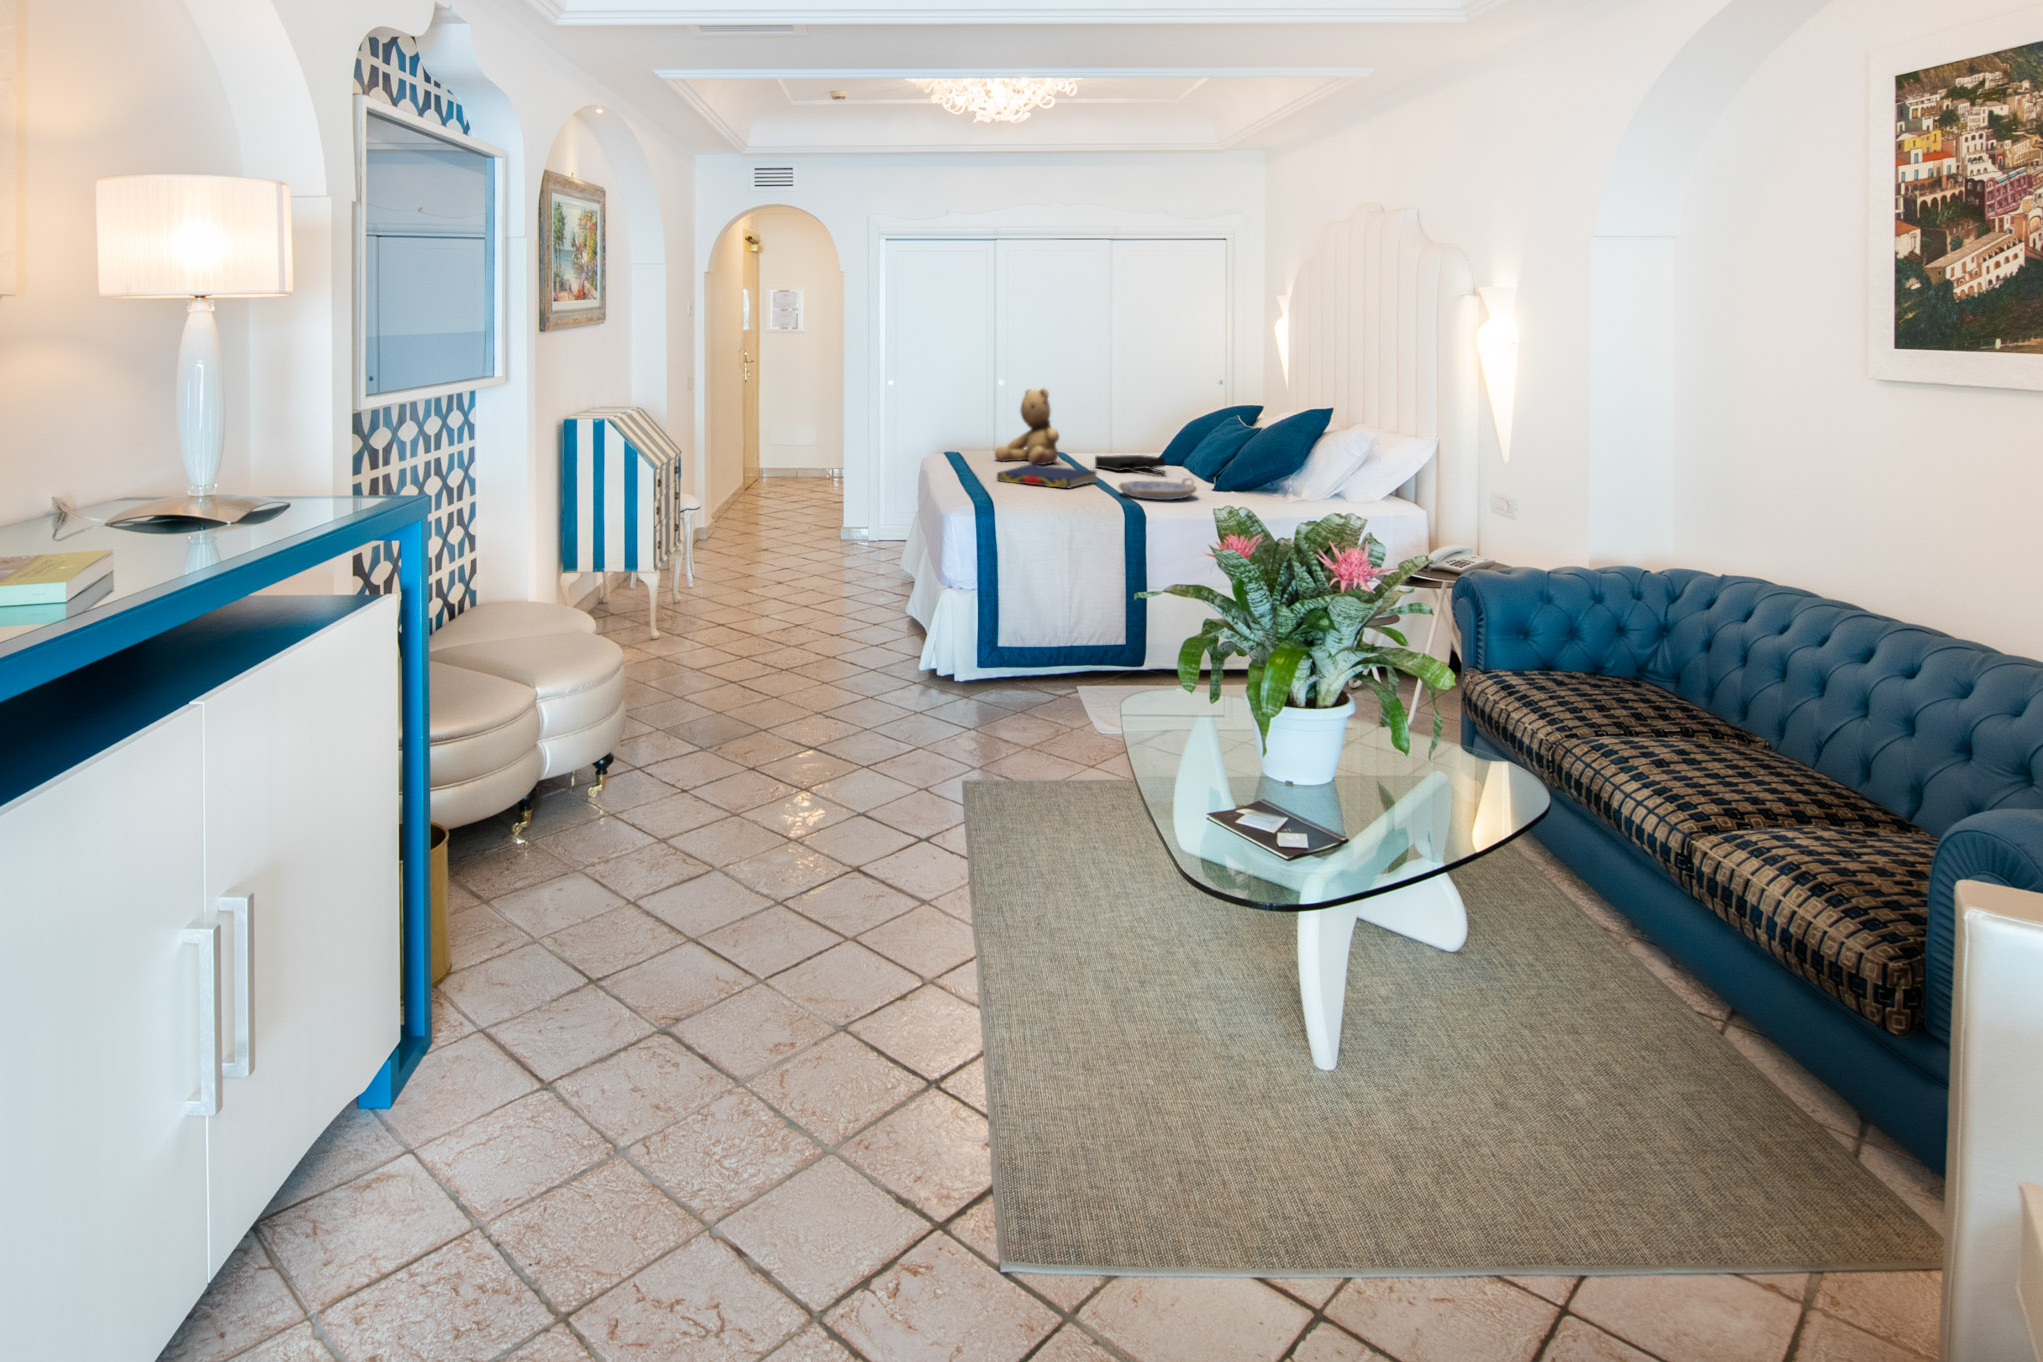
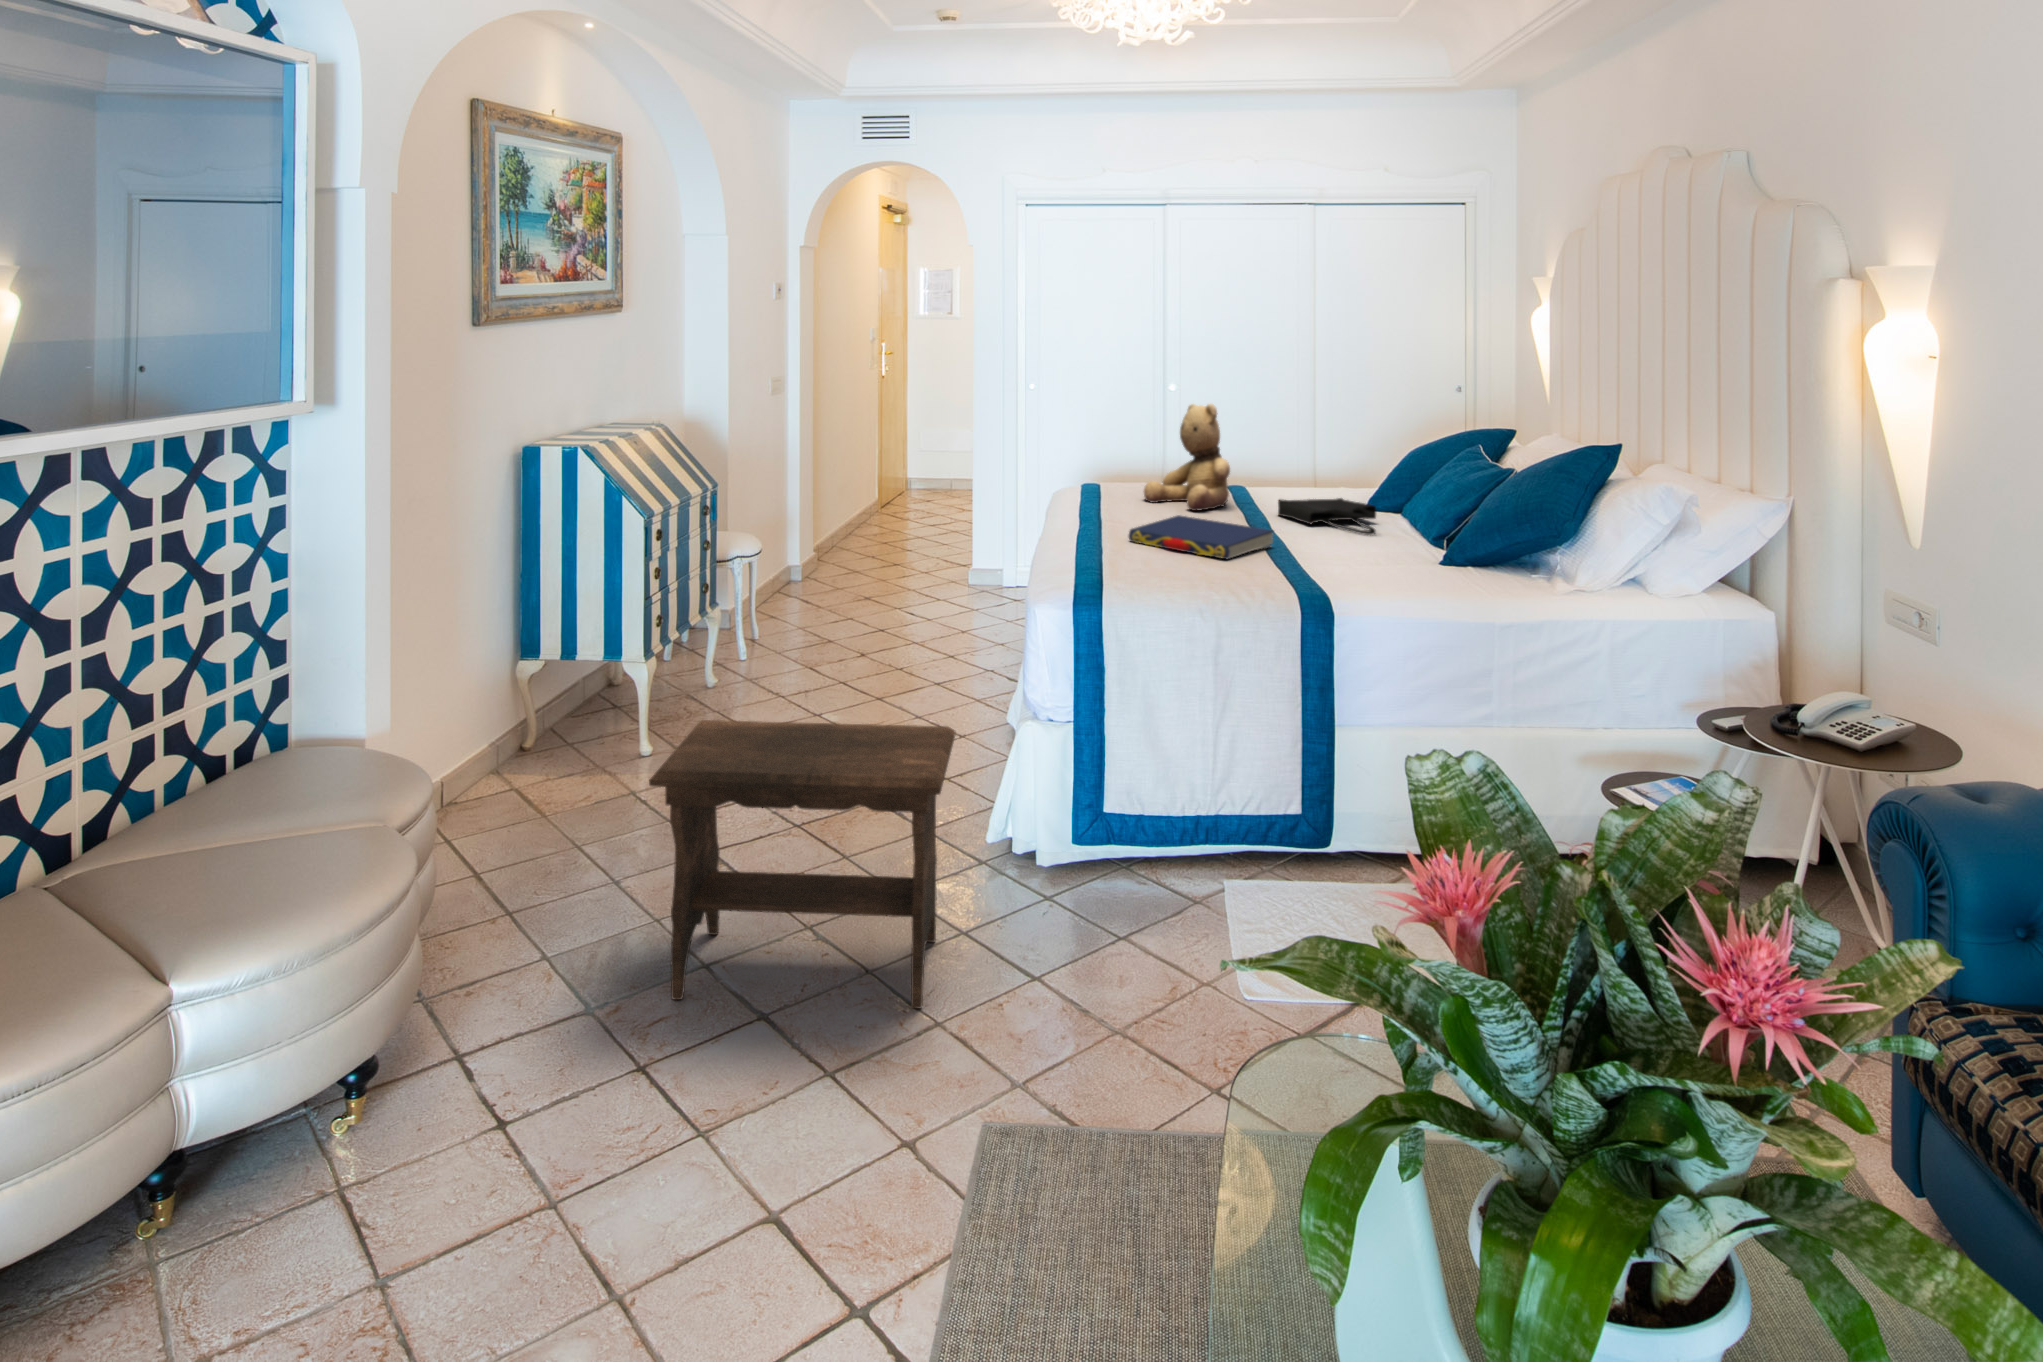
serving tray: present [1119,478,1197,500] -> none [1298,550,1417,587]
footstool: none [739,580,921,746] -> present [649,720,955,1008]

